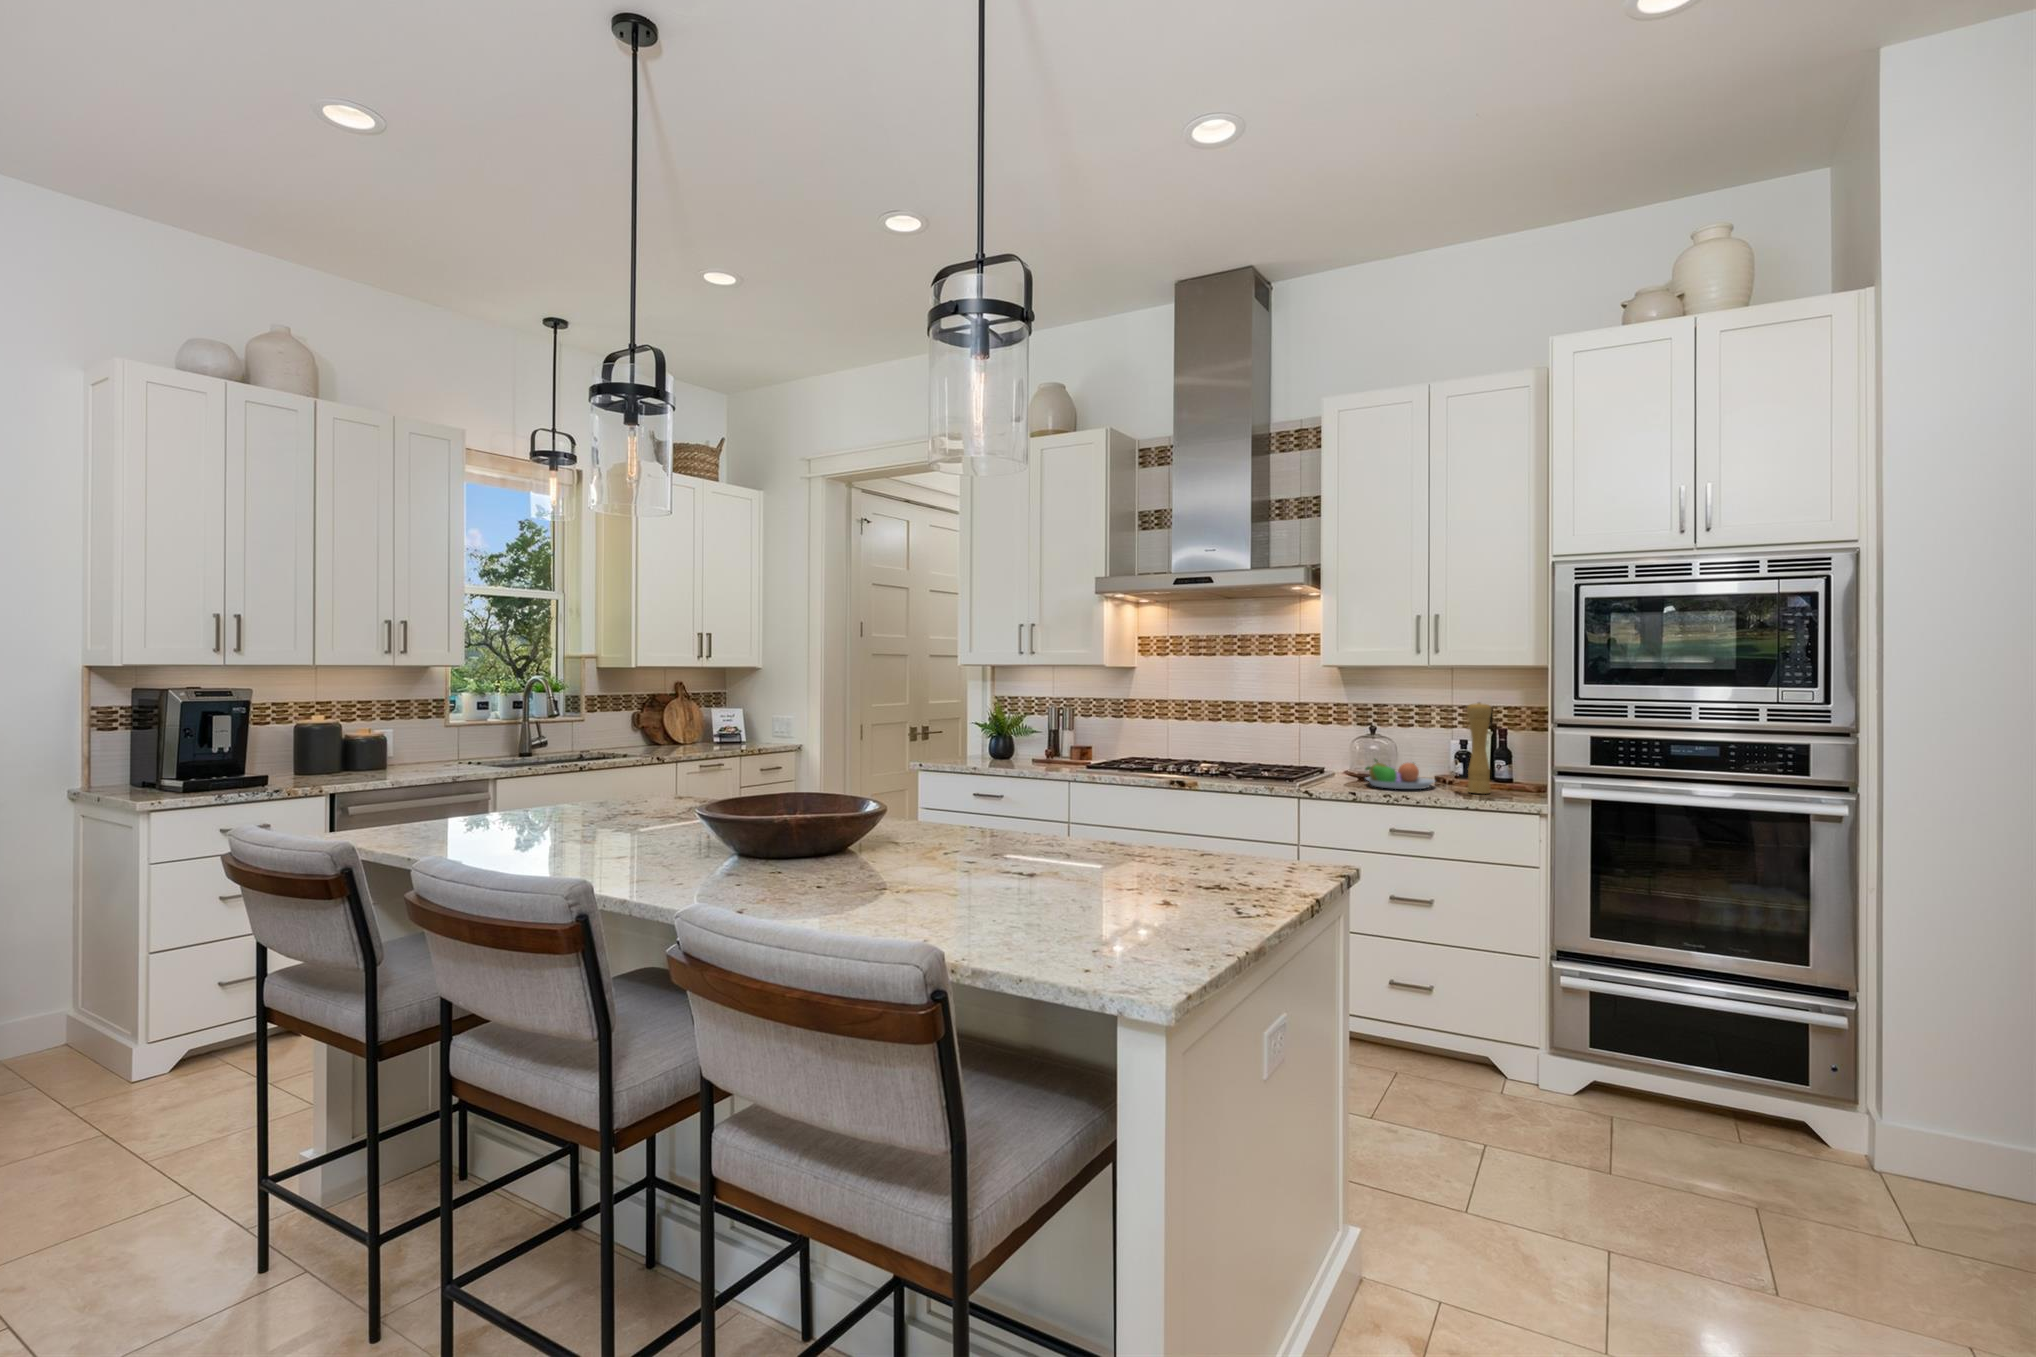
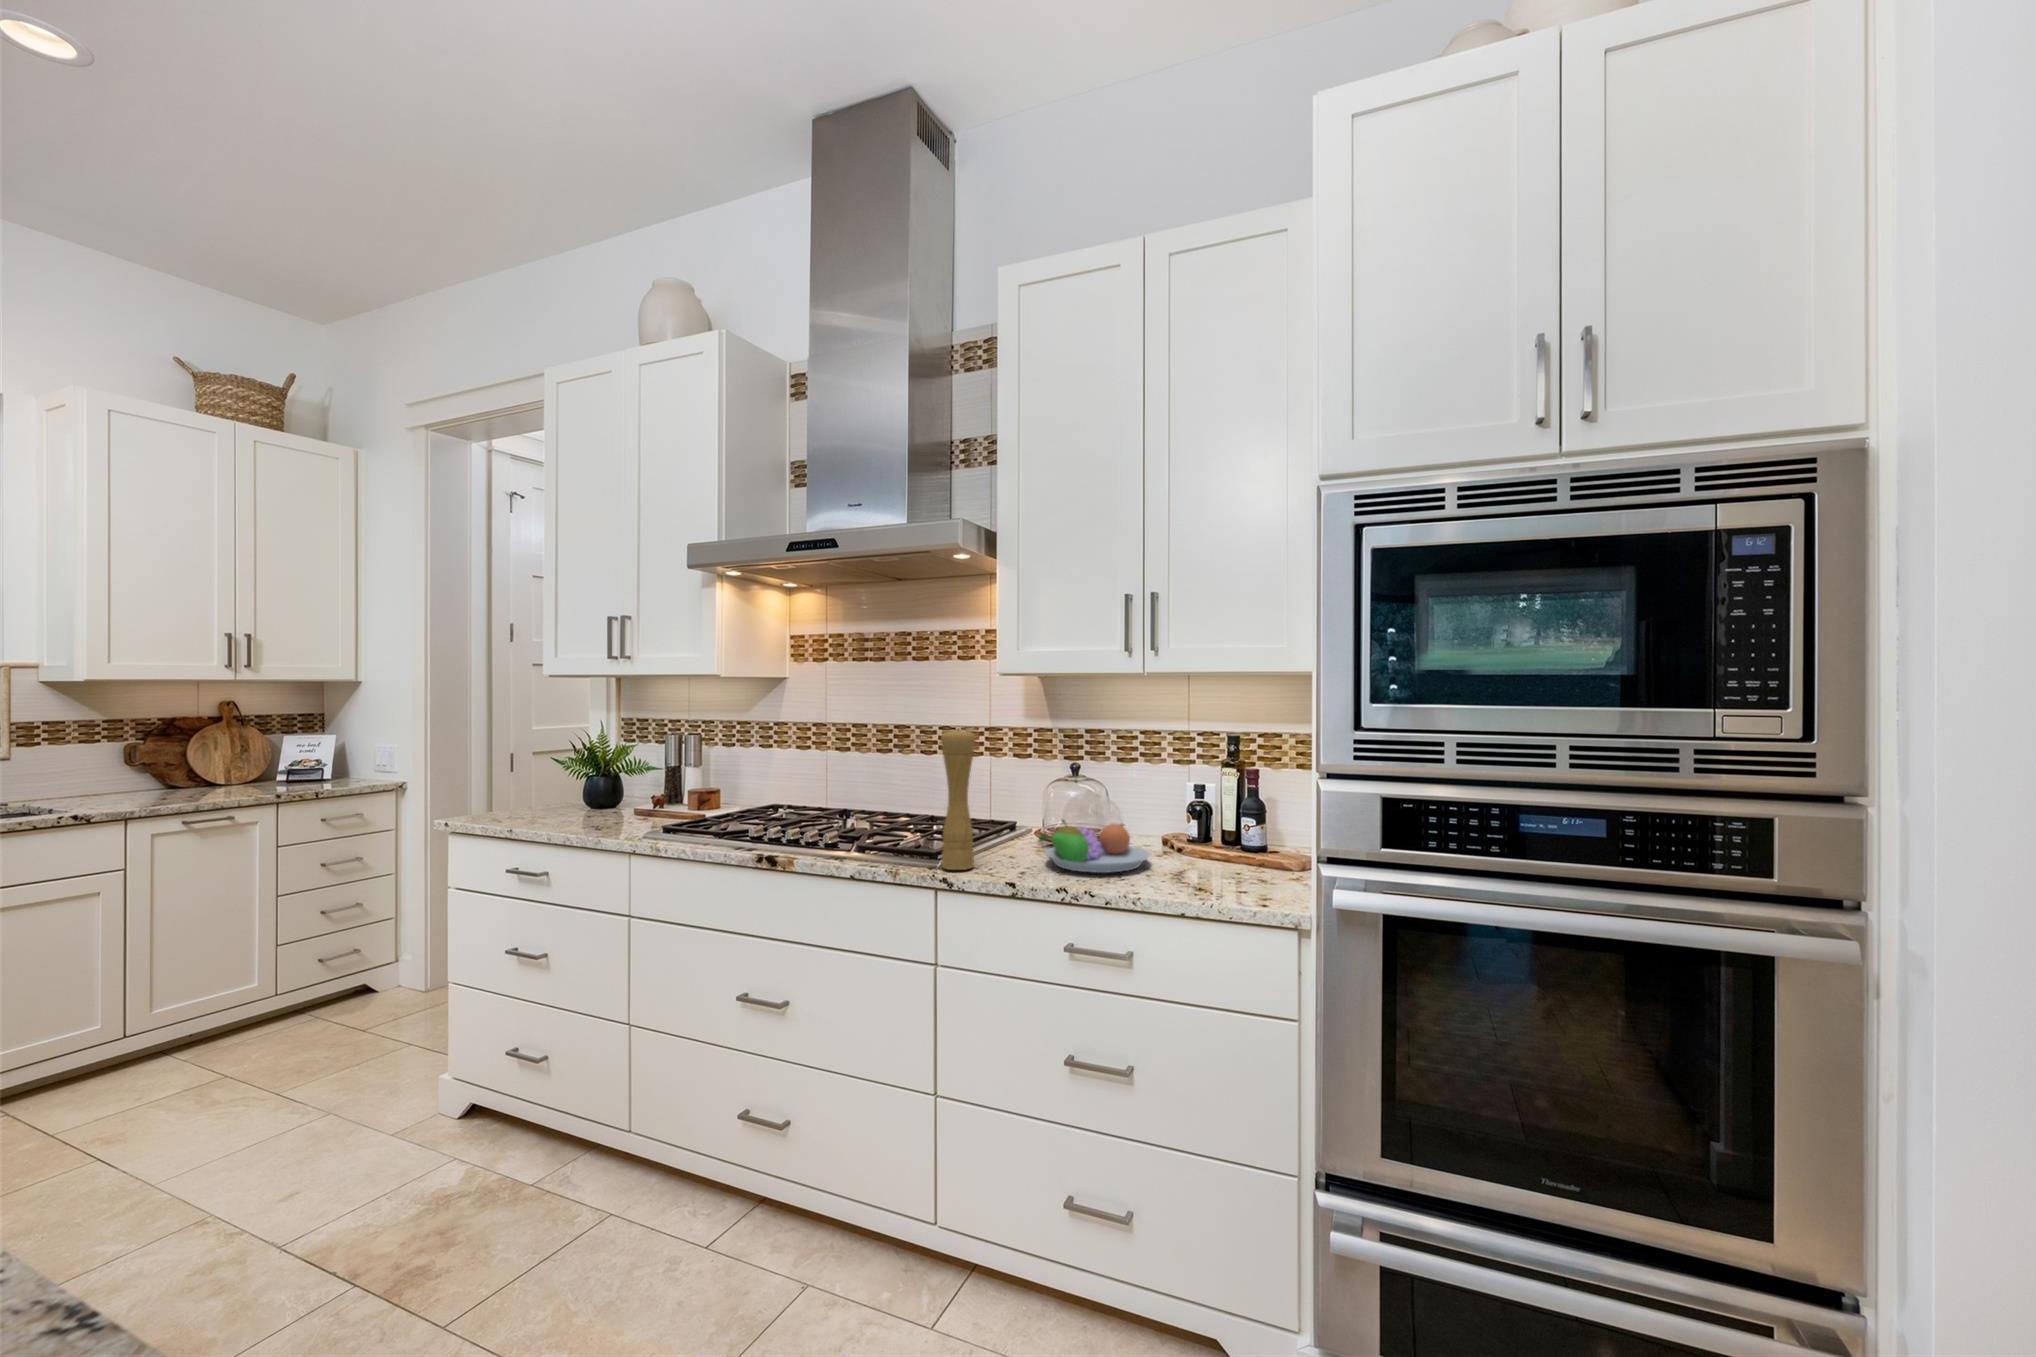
pepper mill: present [1467,702,1492,794] -> present [941,728,976,870]

